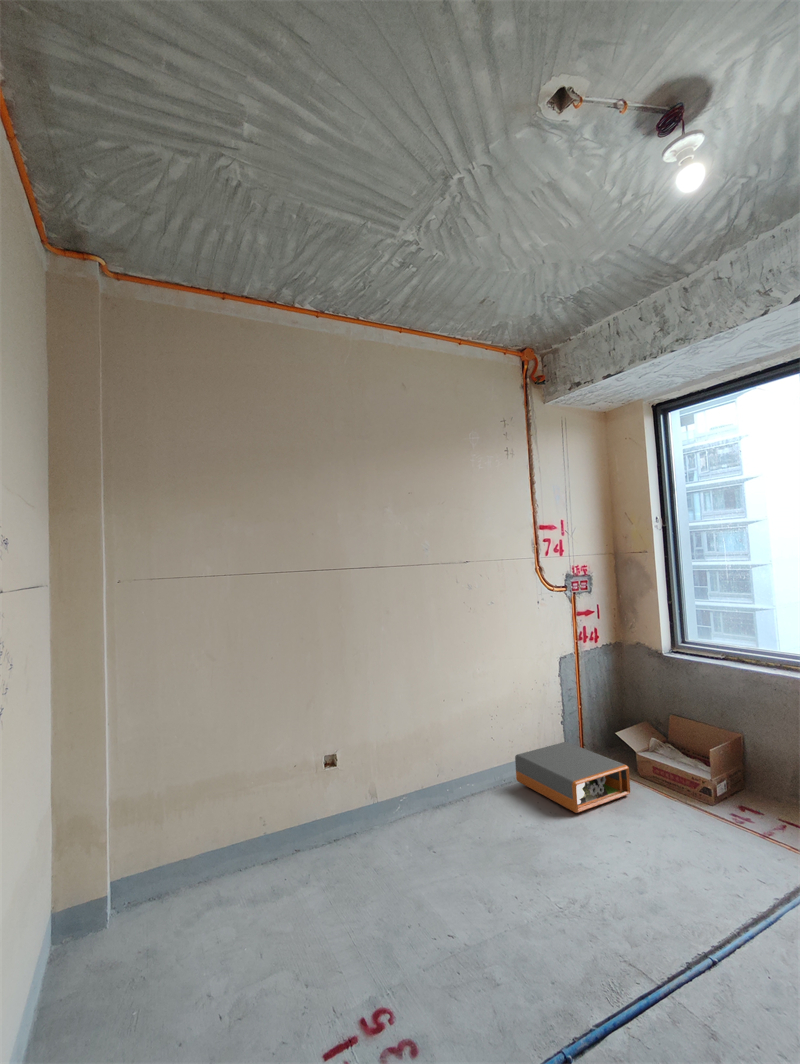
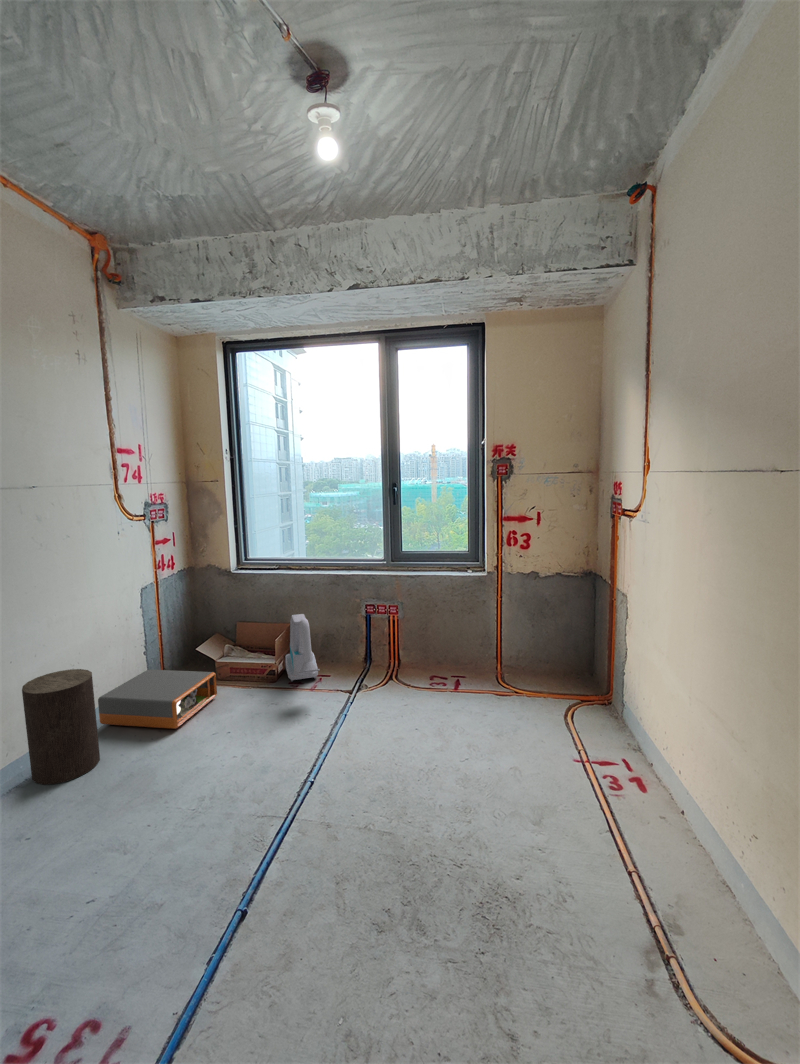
stool: none [451,720,506,822] -> present [22,669,100,785]
vacuum cleaner: none [727,722,775,819] -> present [285,614,320,681]

